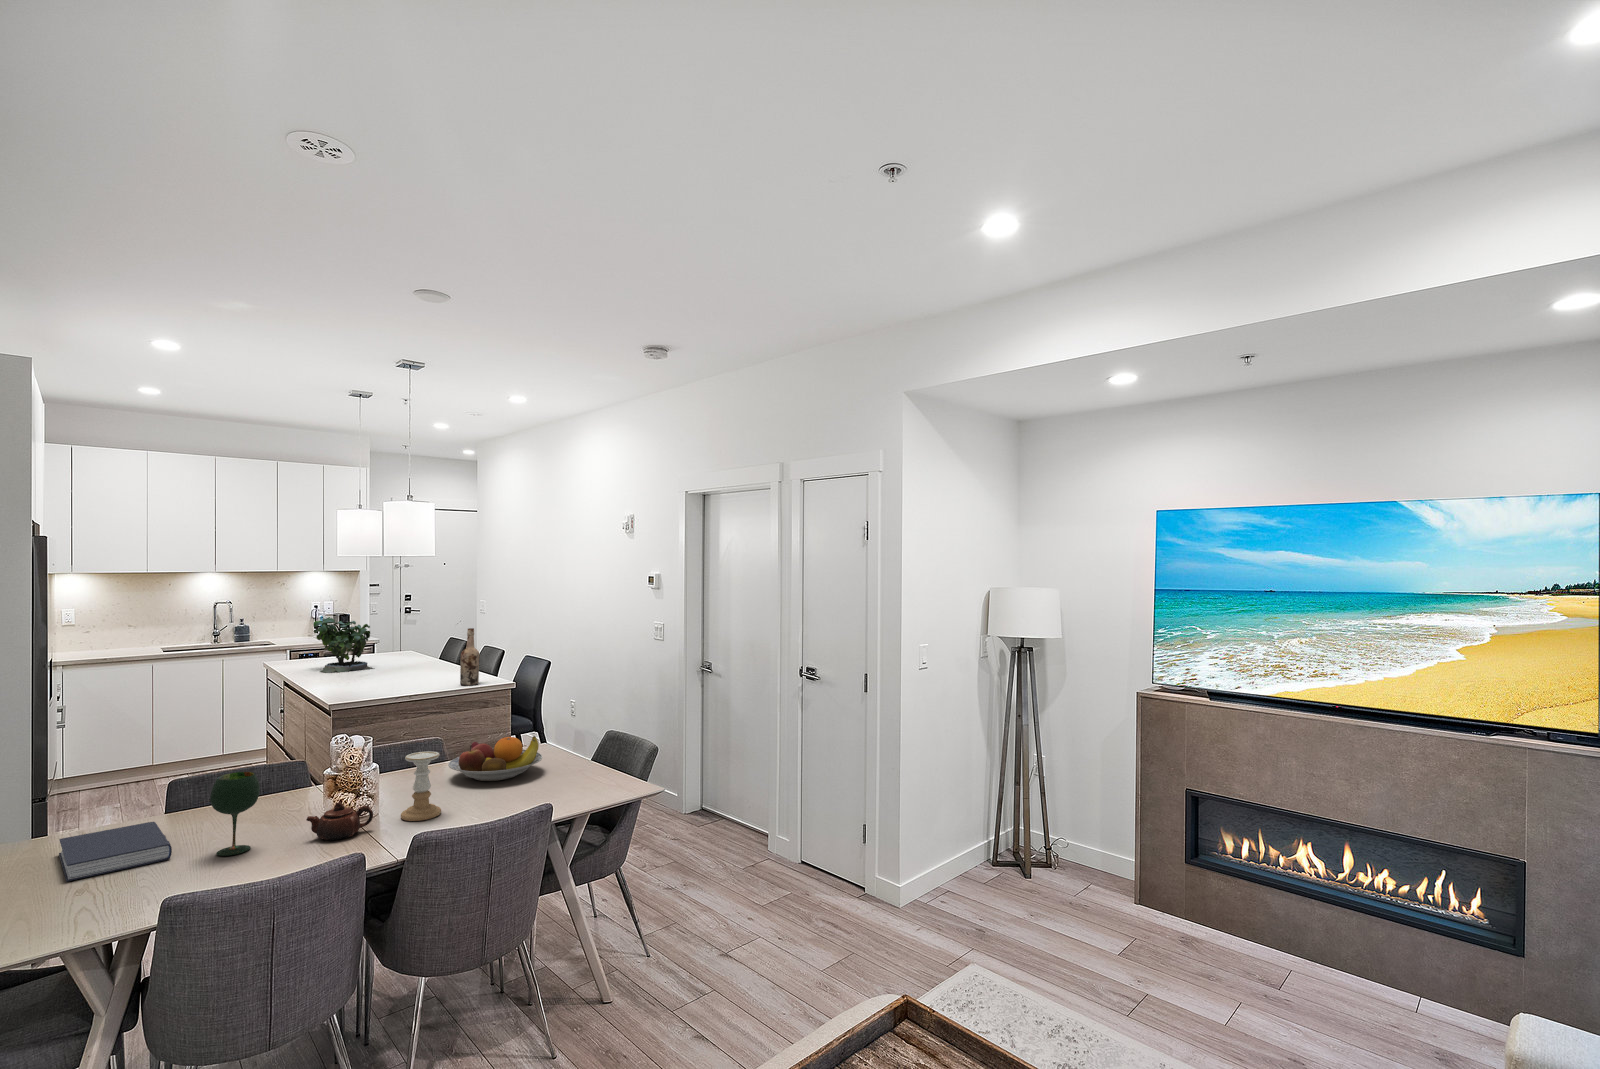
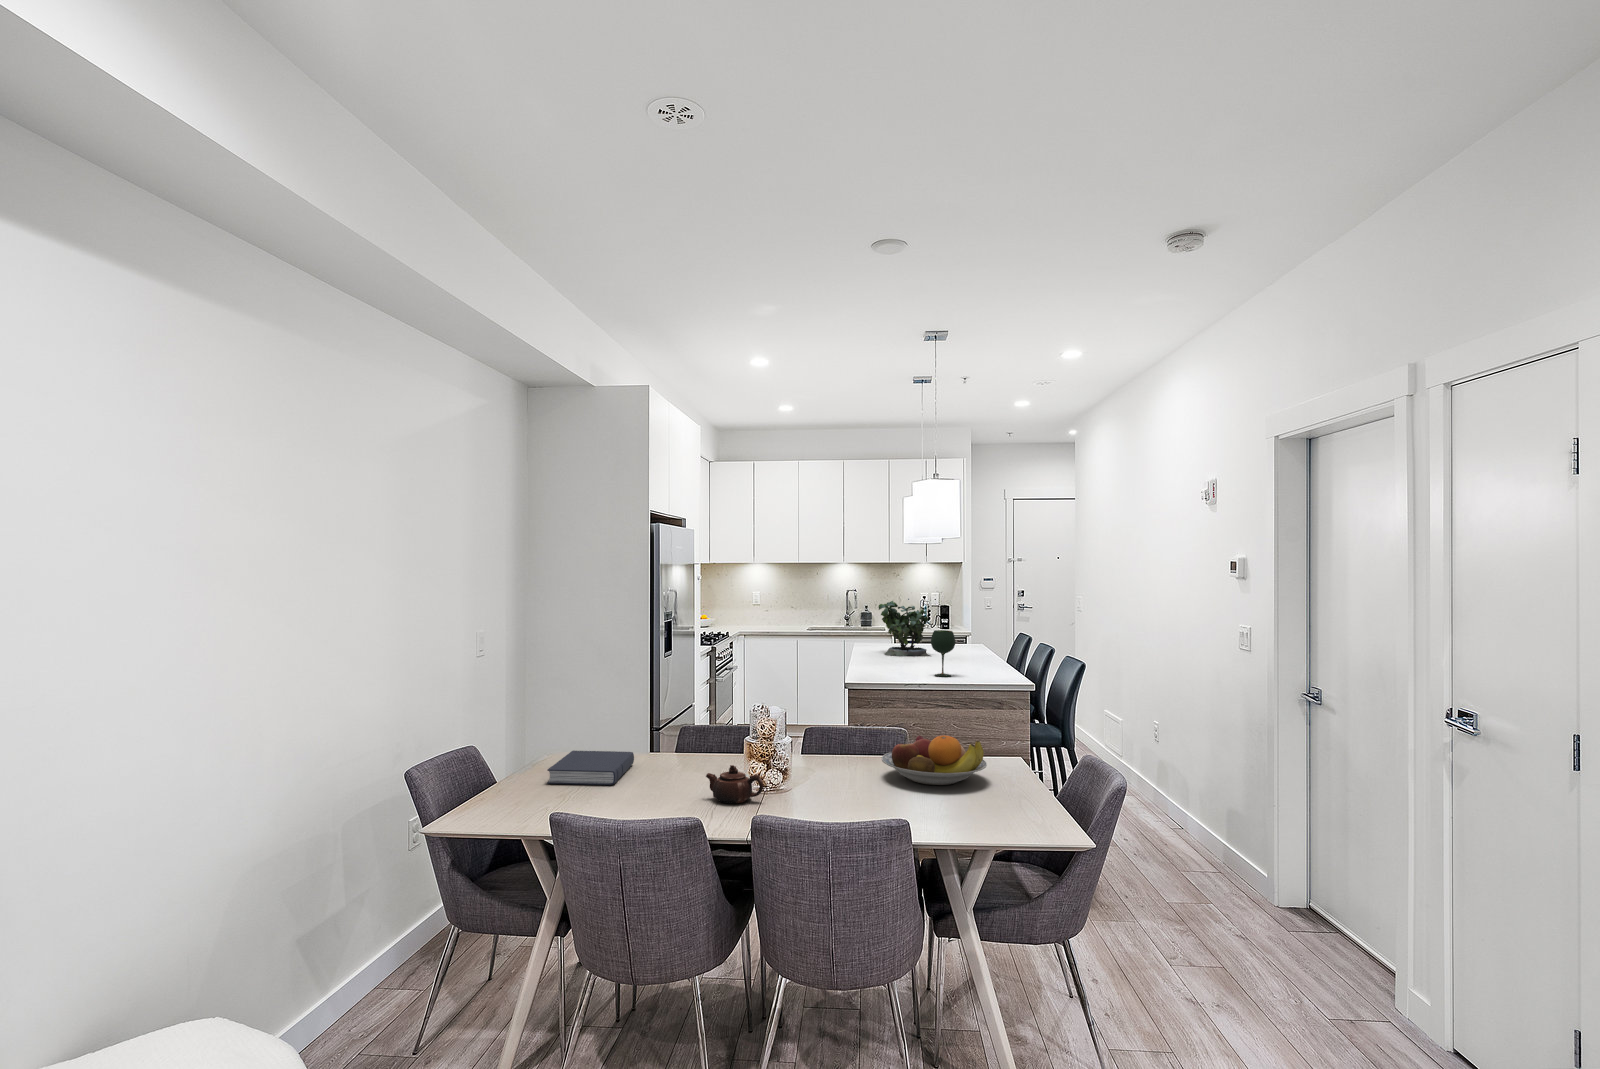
wine bottle: present [460,628,480,686] -> none [976,615,996,680]
candle holder: present [401,751,441,821] -> none [796,730,836,805]
wine glass: present [210,772,260,856] -> present [931,630,955,677]

